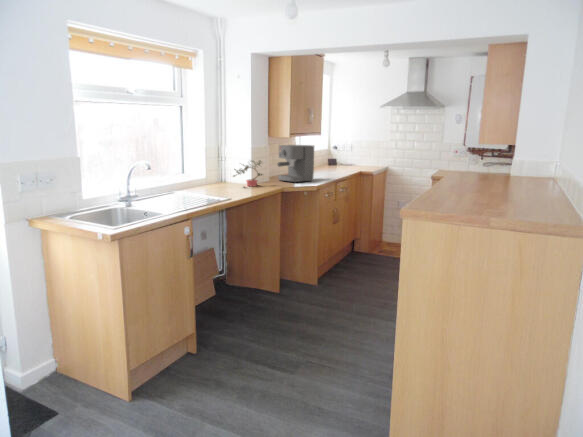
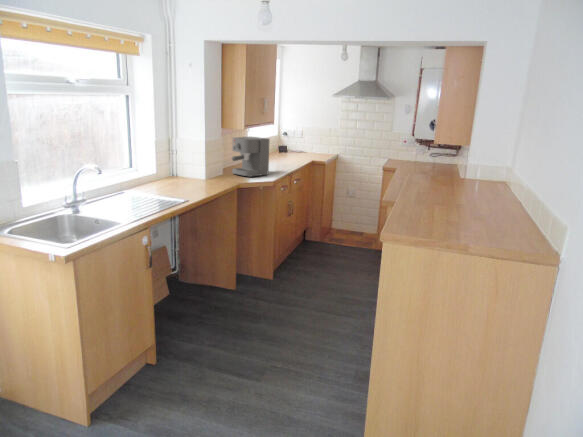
potted plant: present [234,161,262,186] -> none [186,154,219,184]

